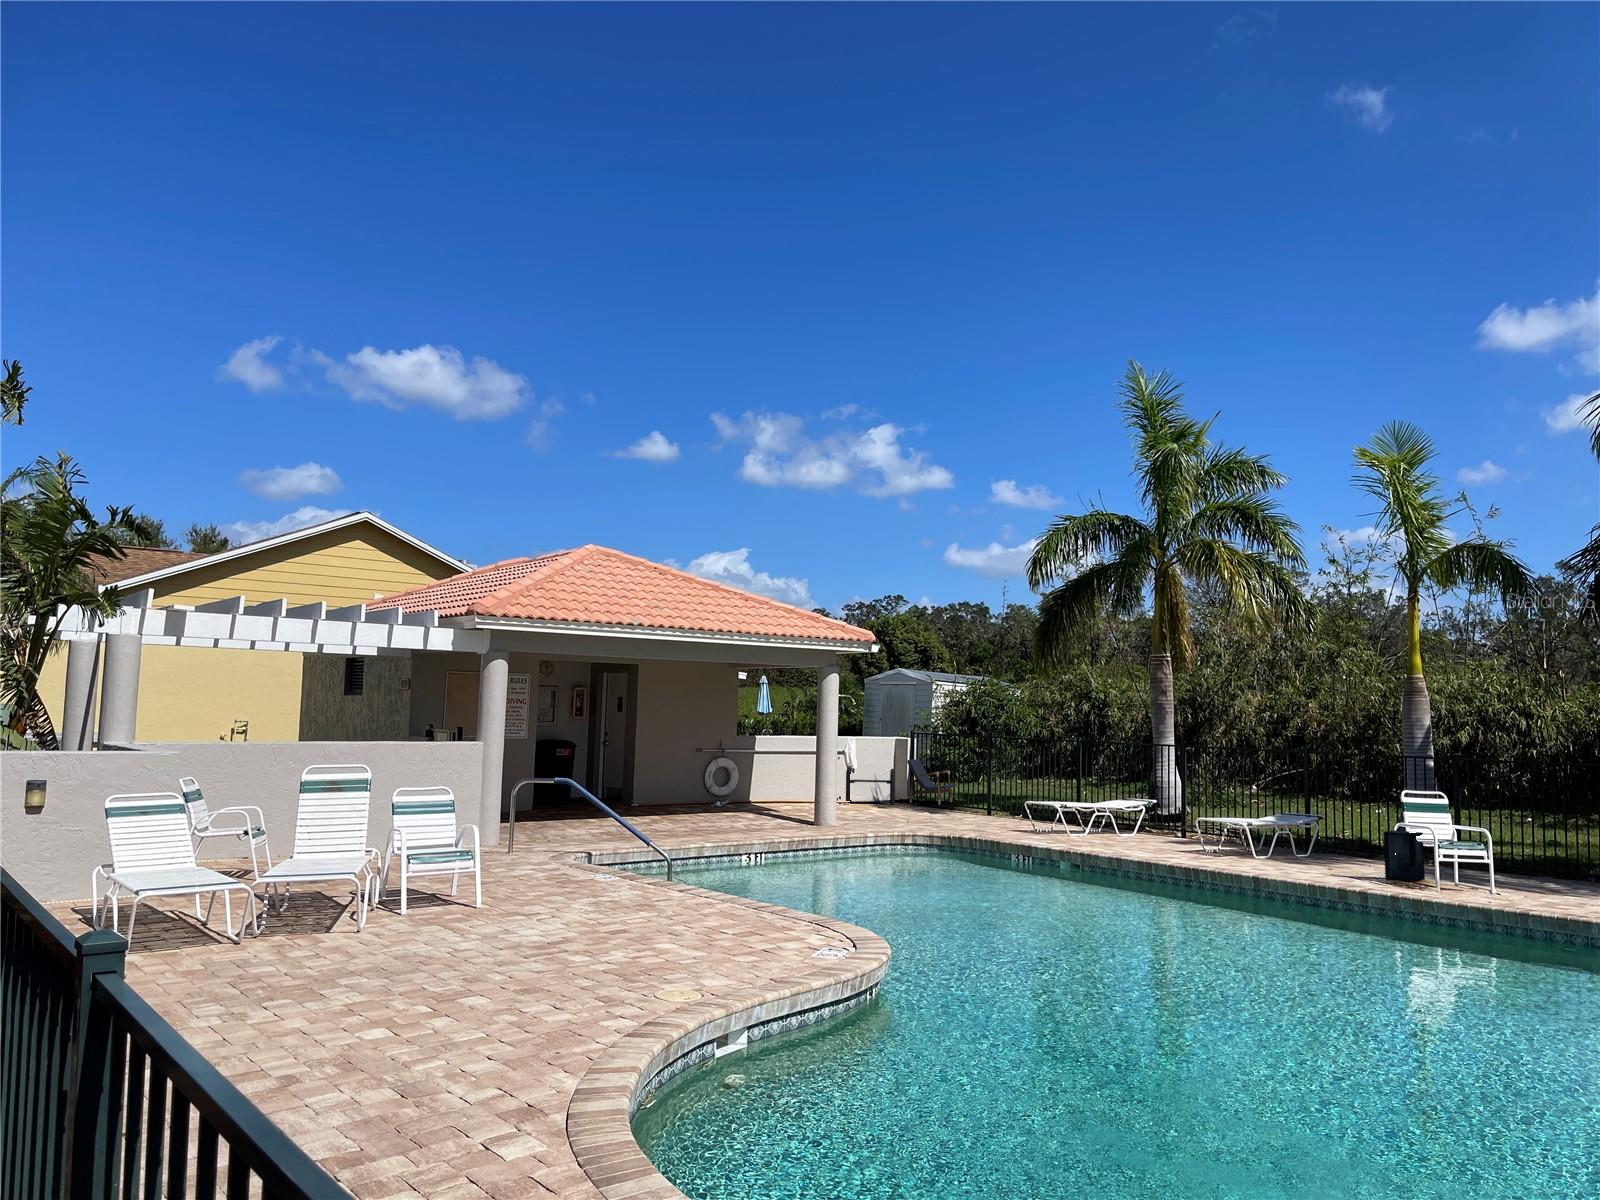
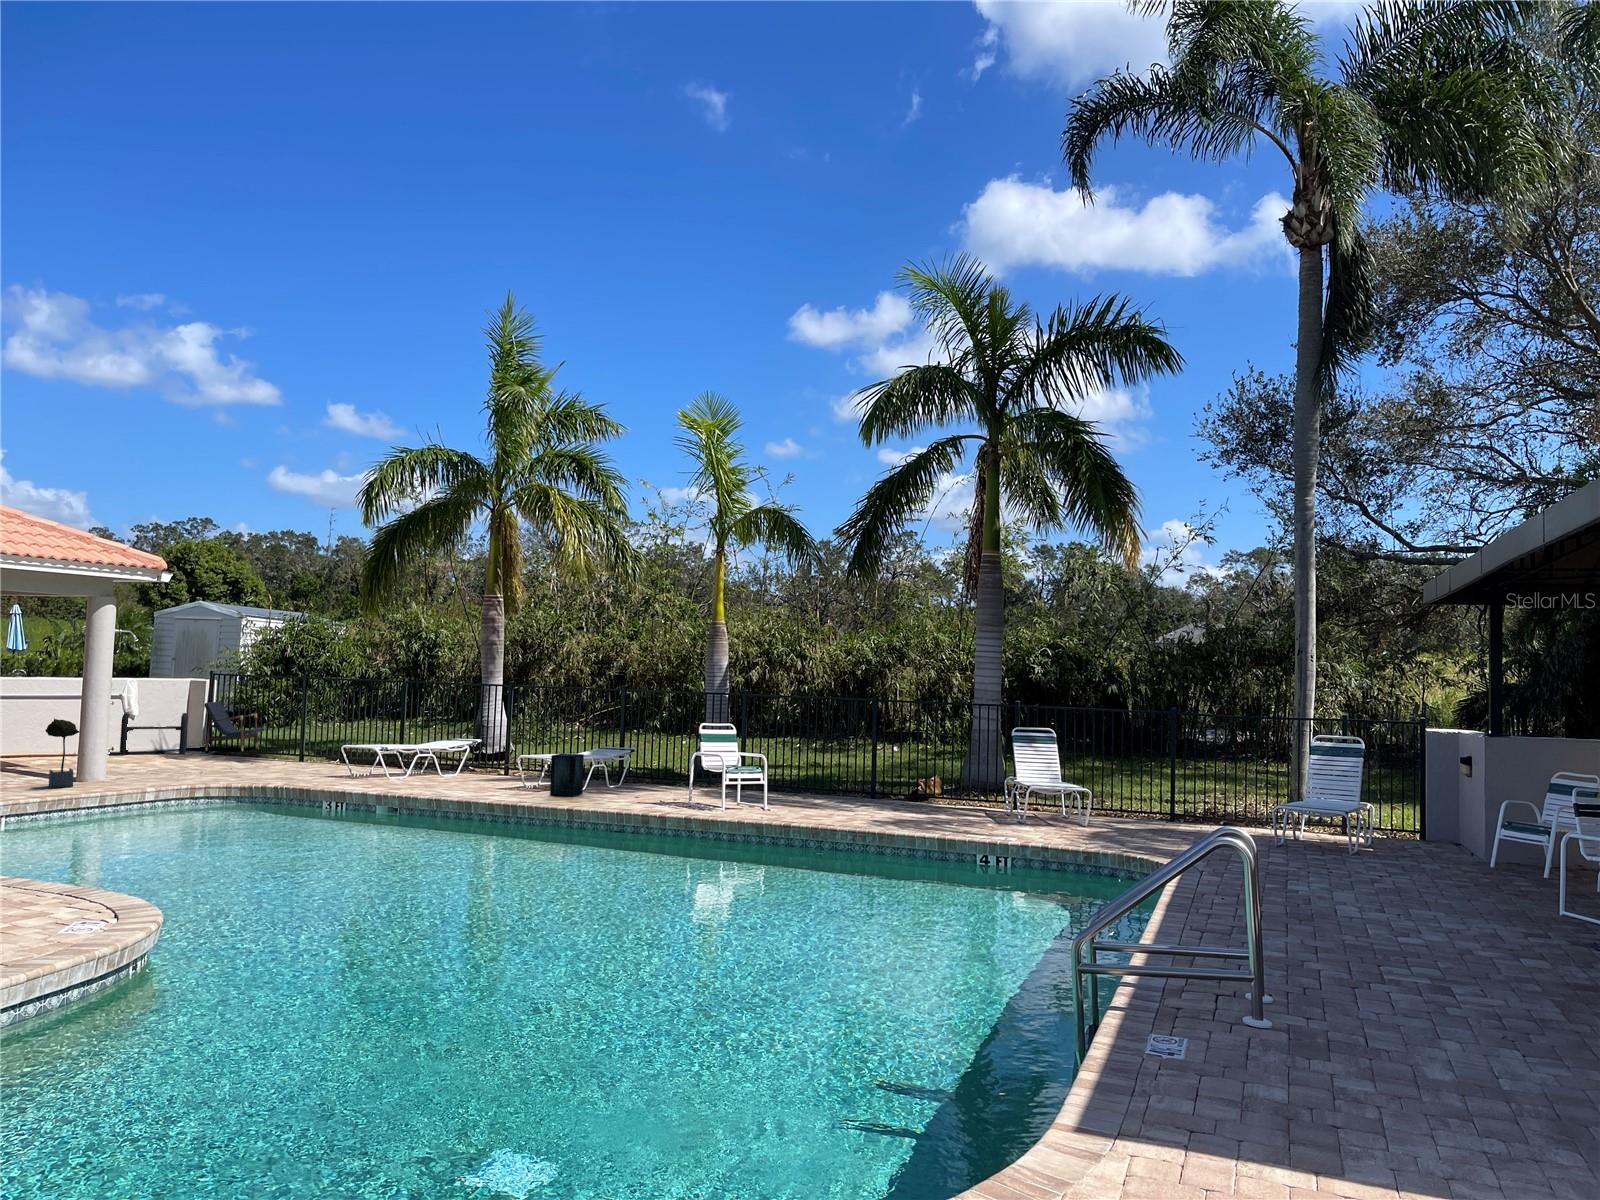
potted tree: none [797,770,820,828] -> present [45,718,80,788]
storage box: present [1384,830,1425,882] -> present [550,754,584,797]

